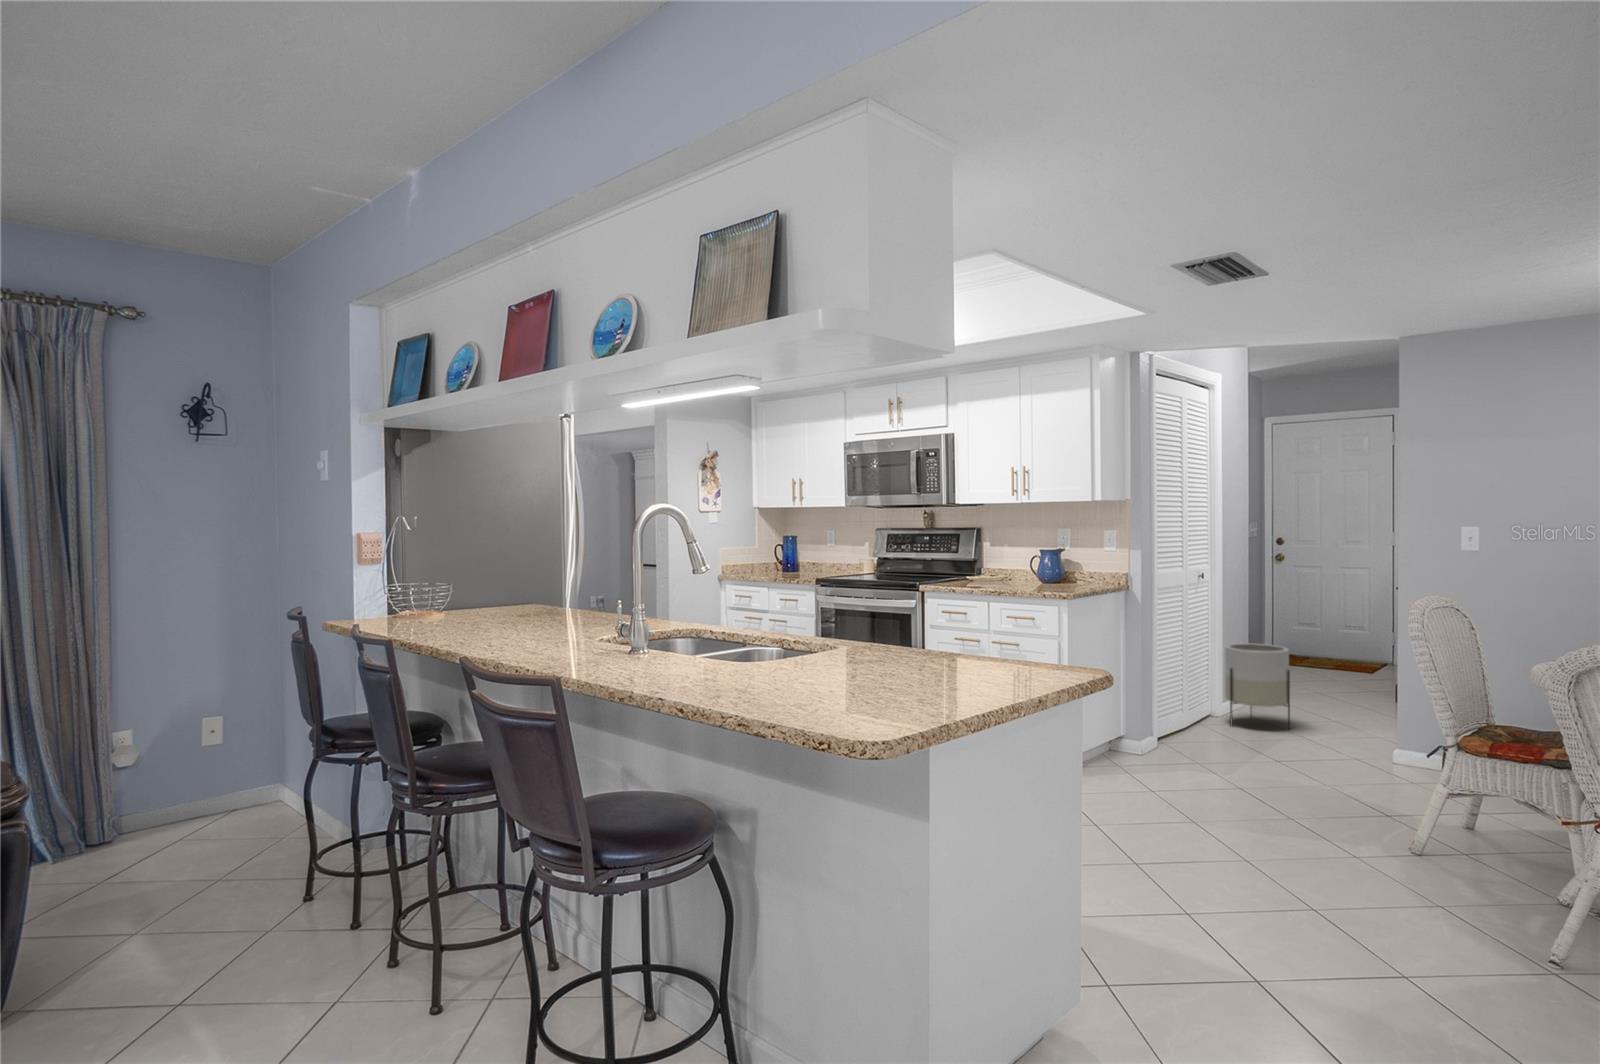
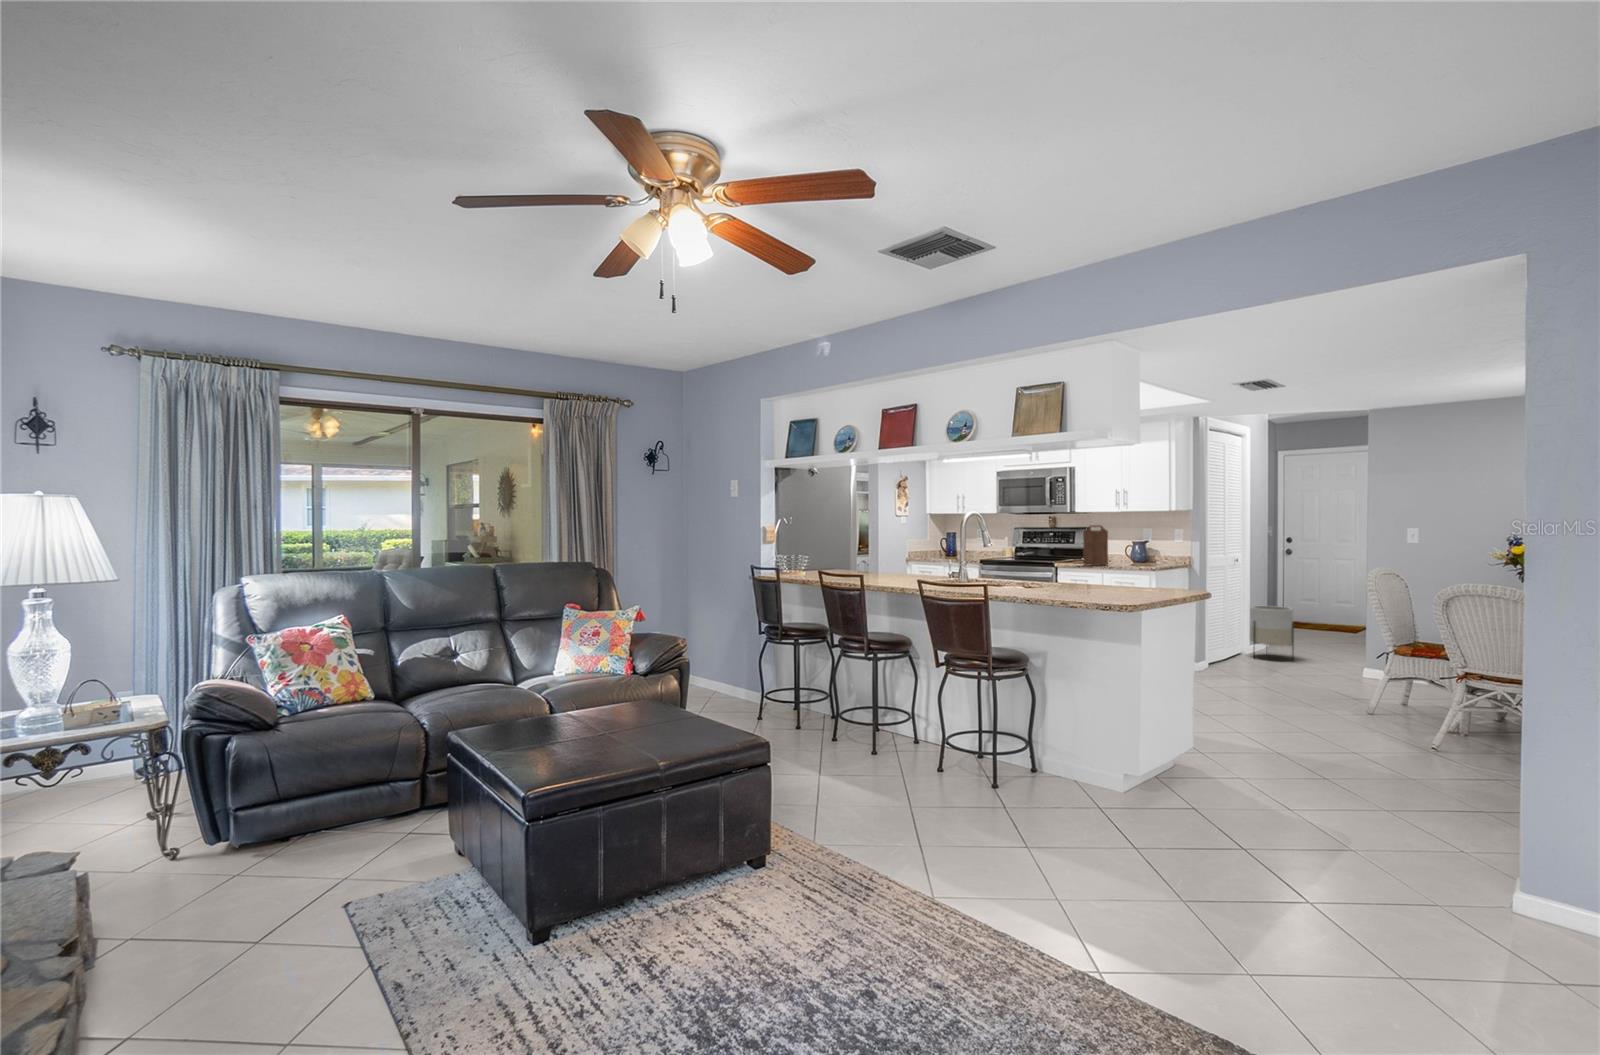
cutting board: none [958,524,996,589] -> present [1083,525,1108,565]

